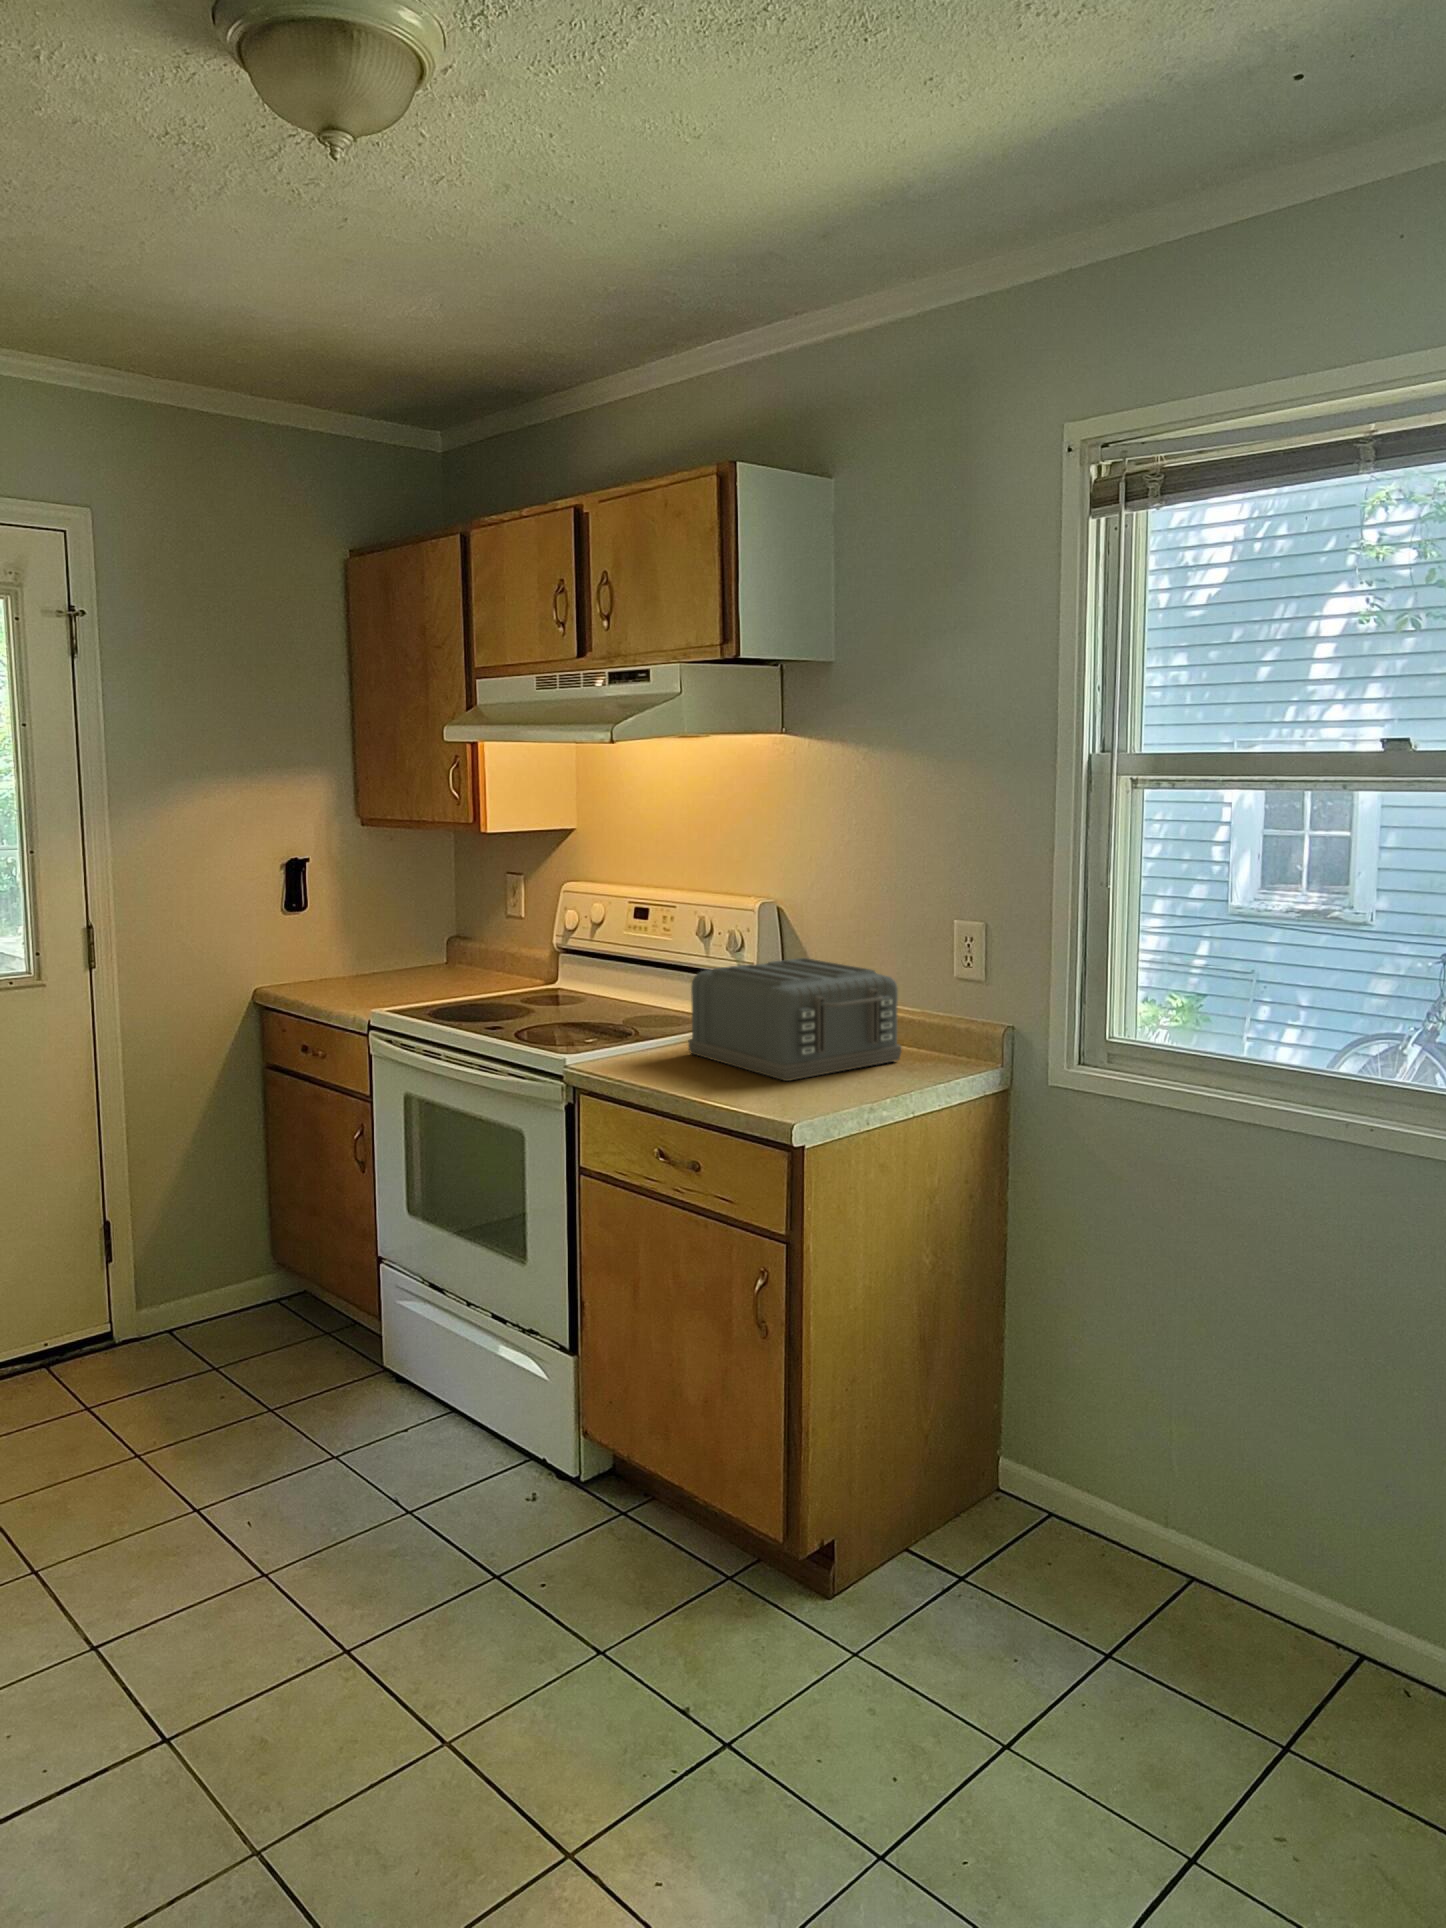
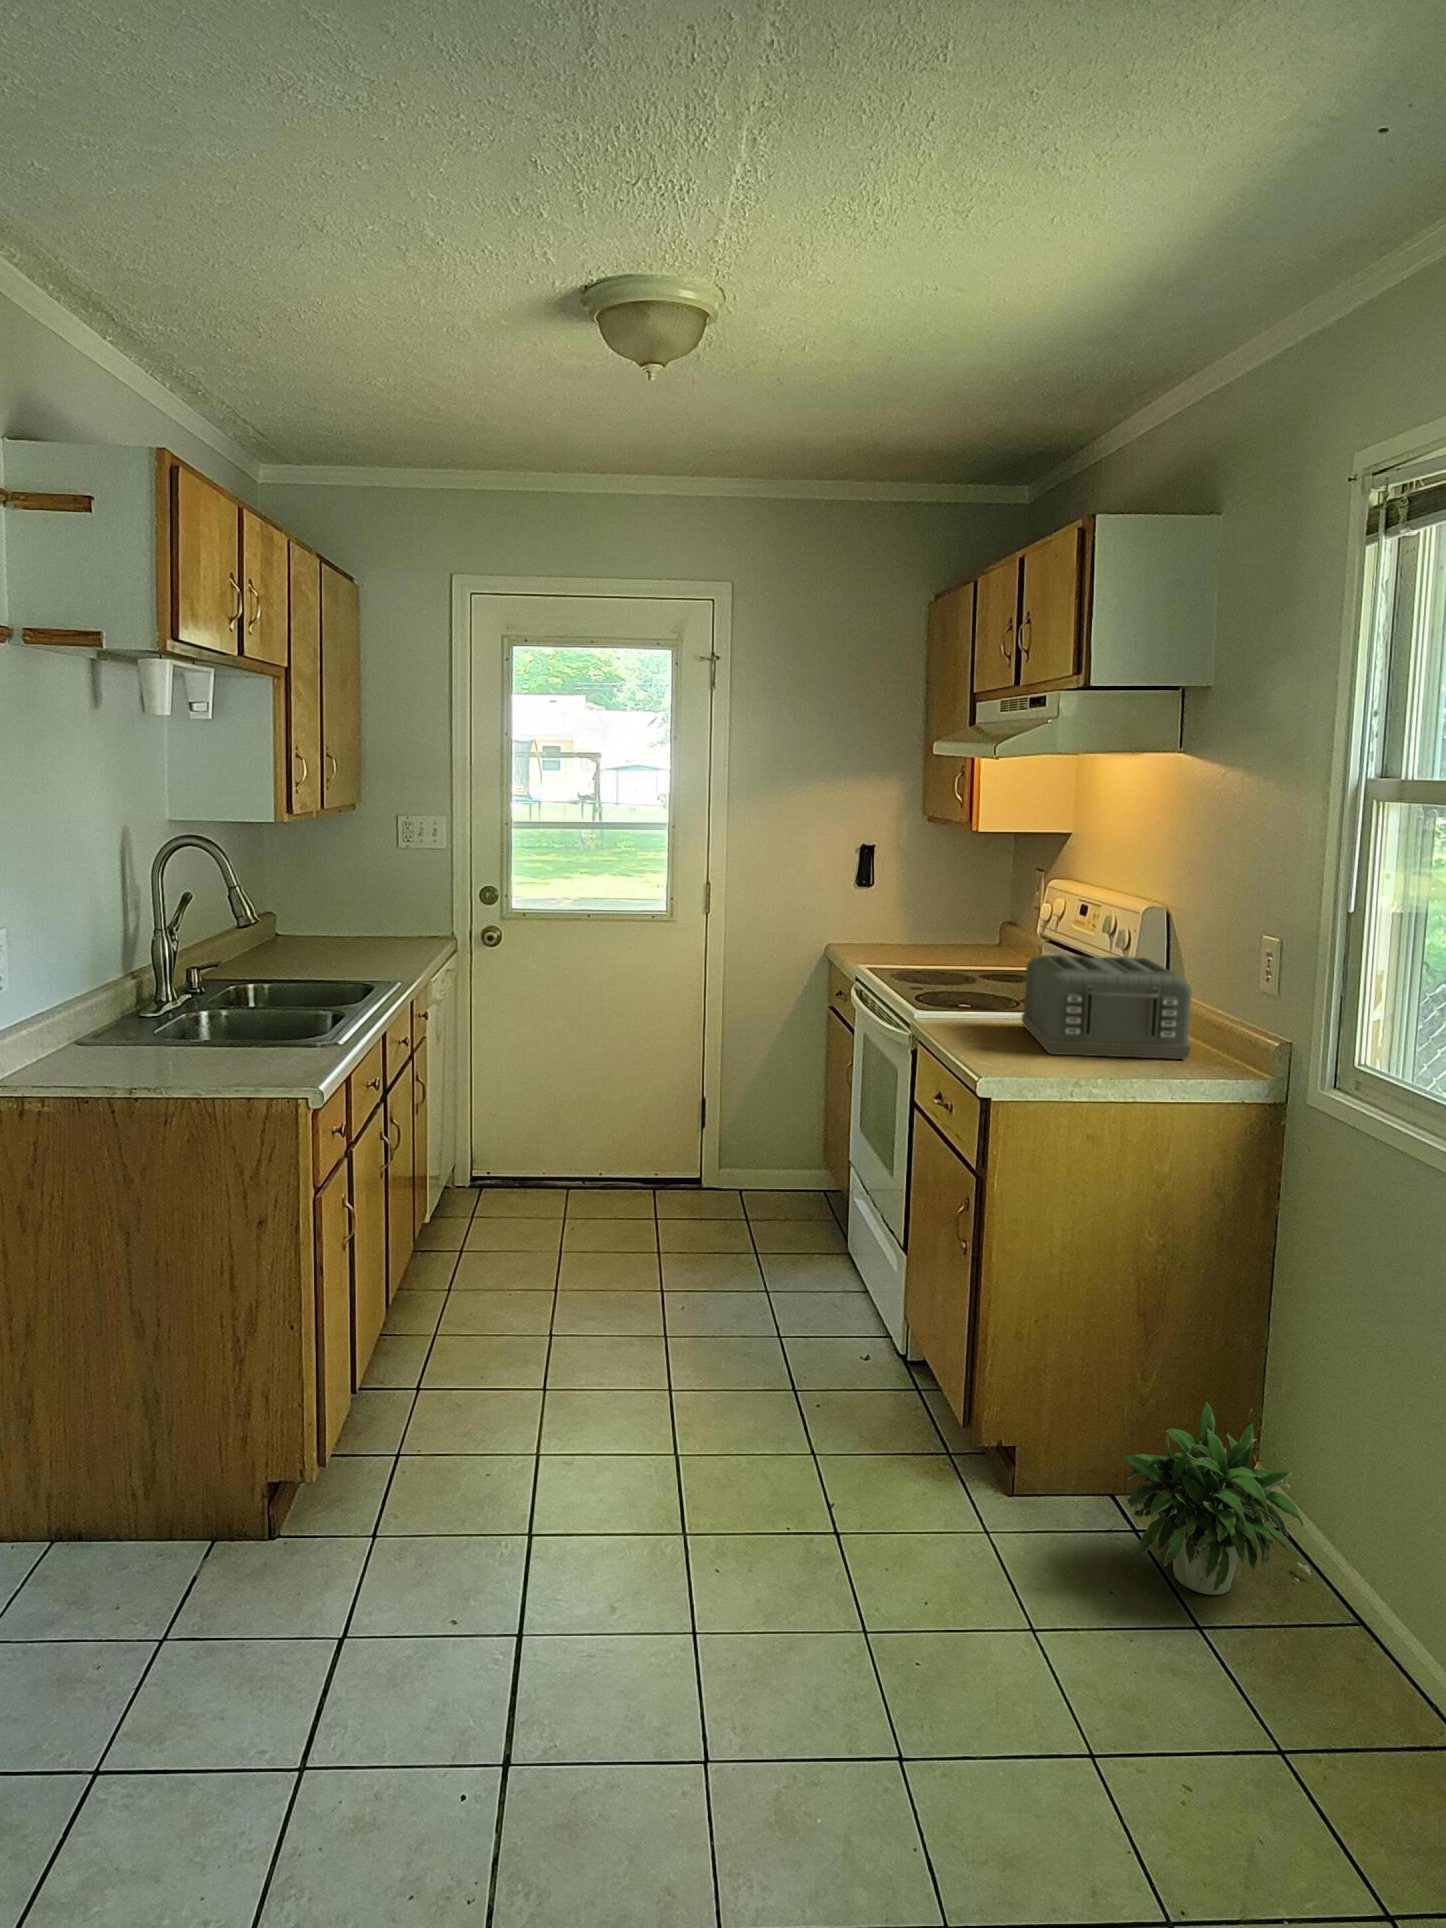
potted plant: none [972,1414,1139,1615] -> present [1122,1402,1311,1595]

